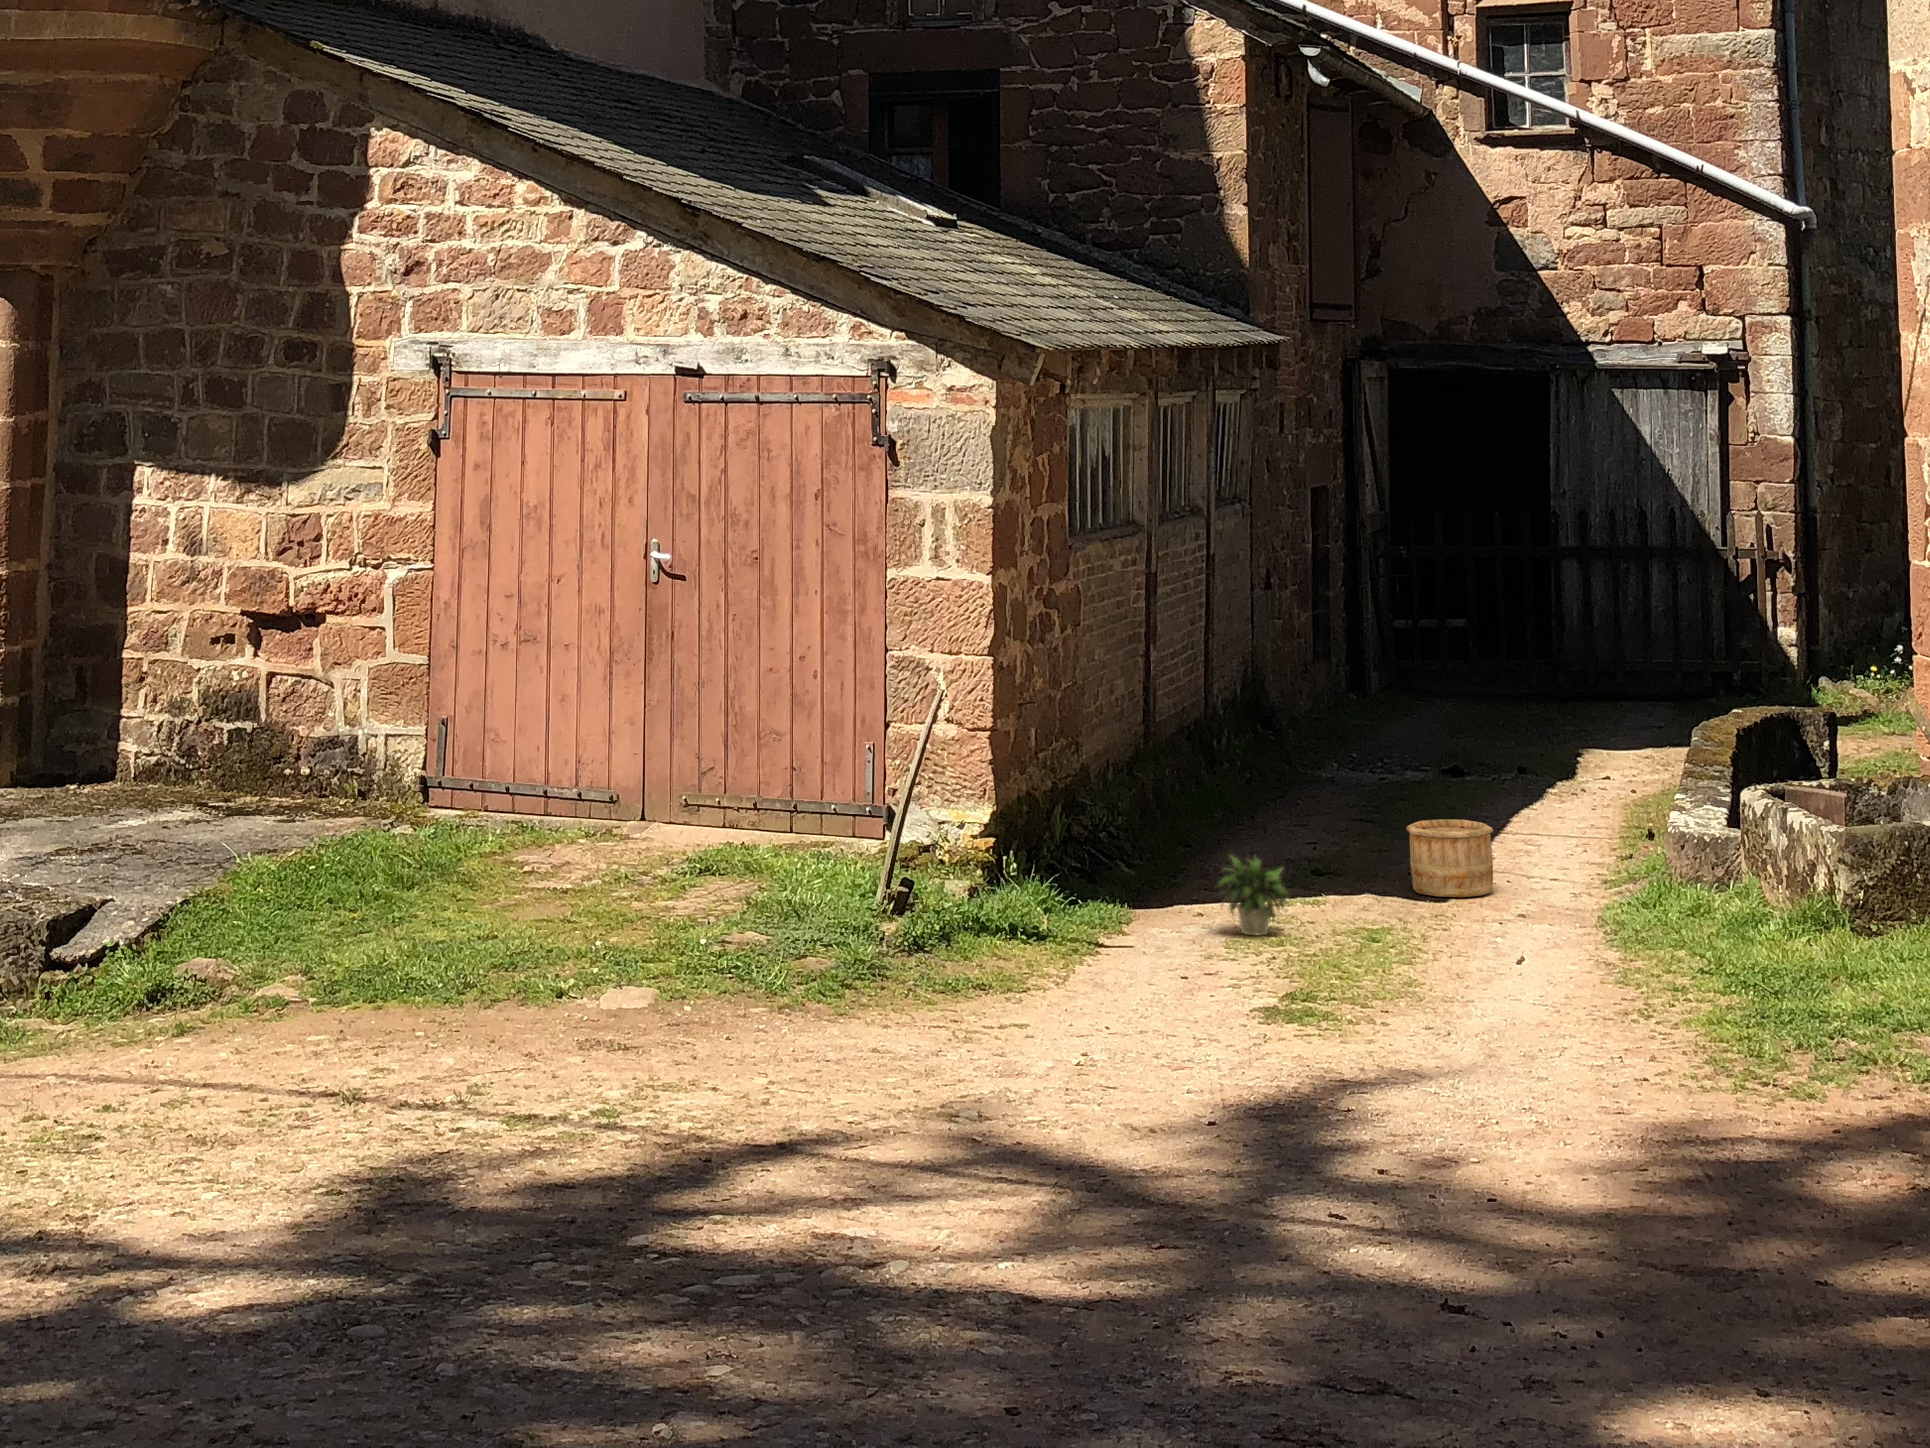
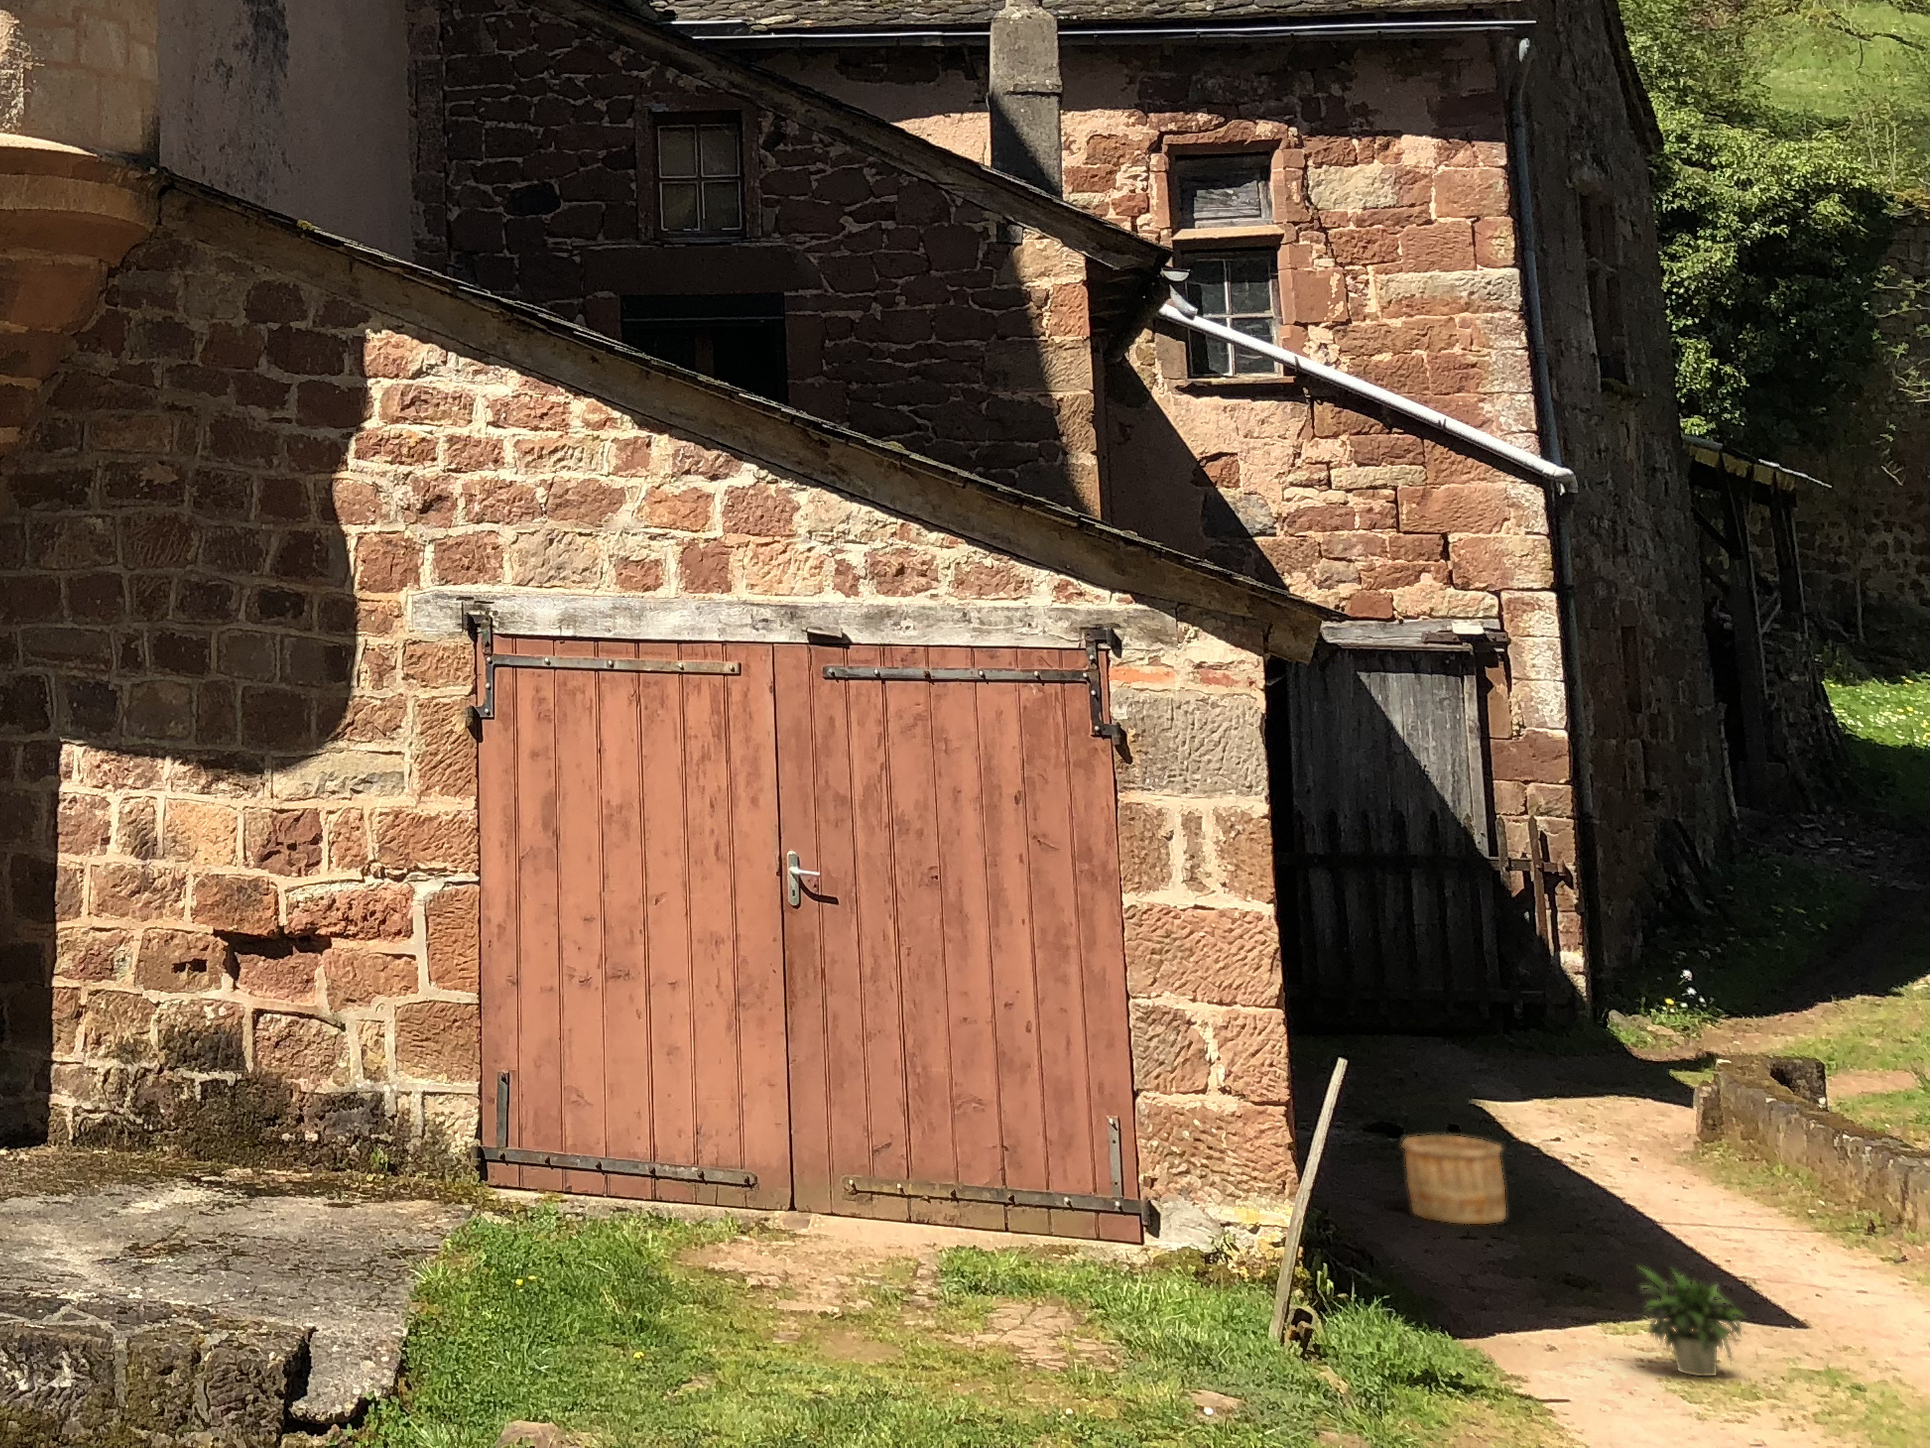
wooden bucket: present [1406,819,1493,897] -> present [1402,1135,1506,1224]

